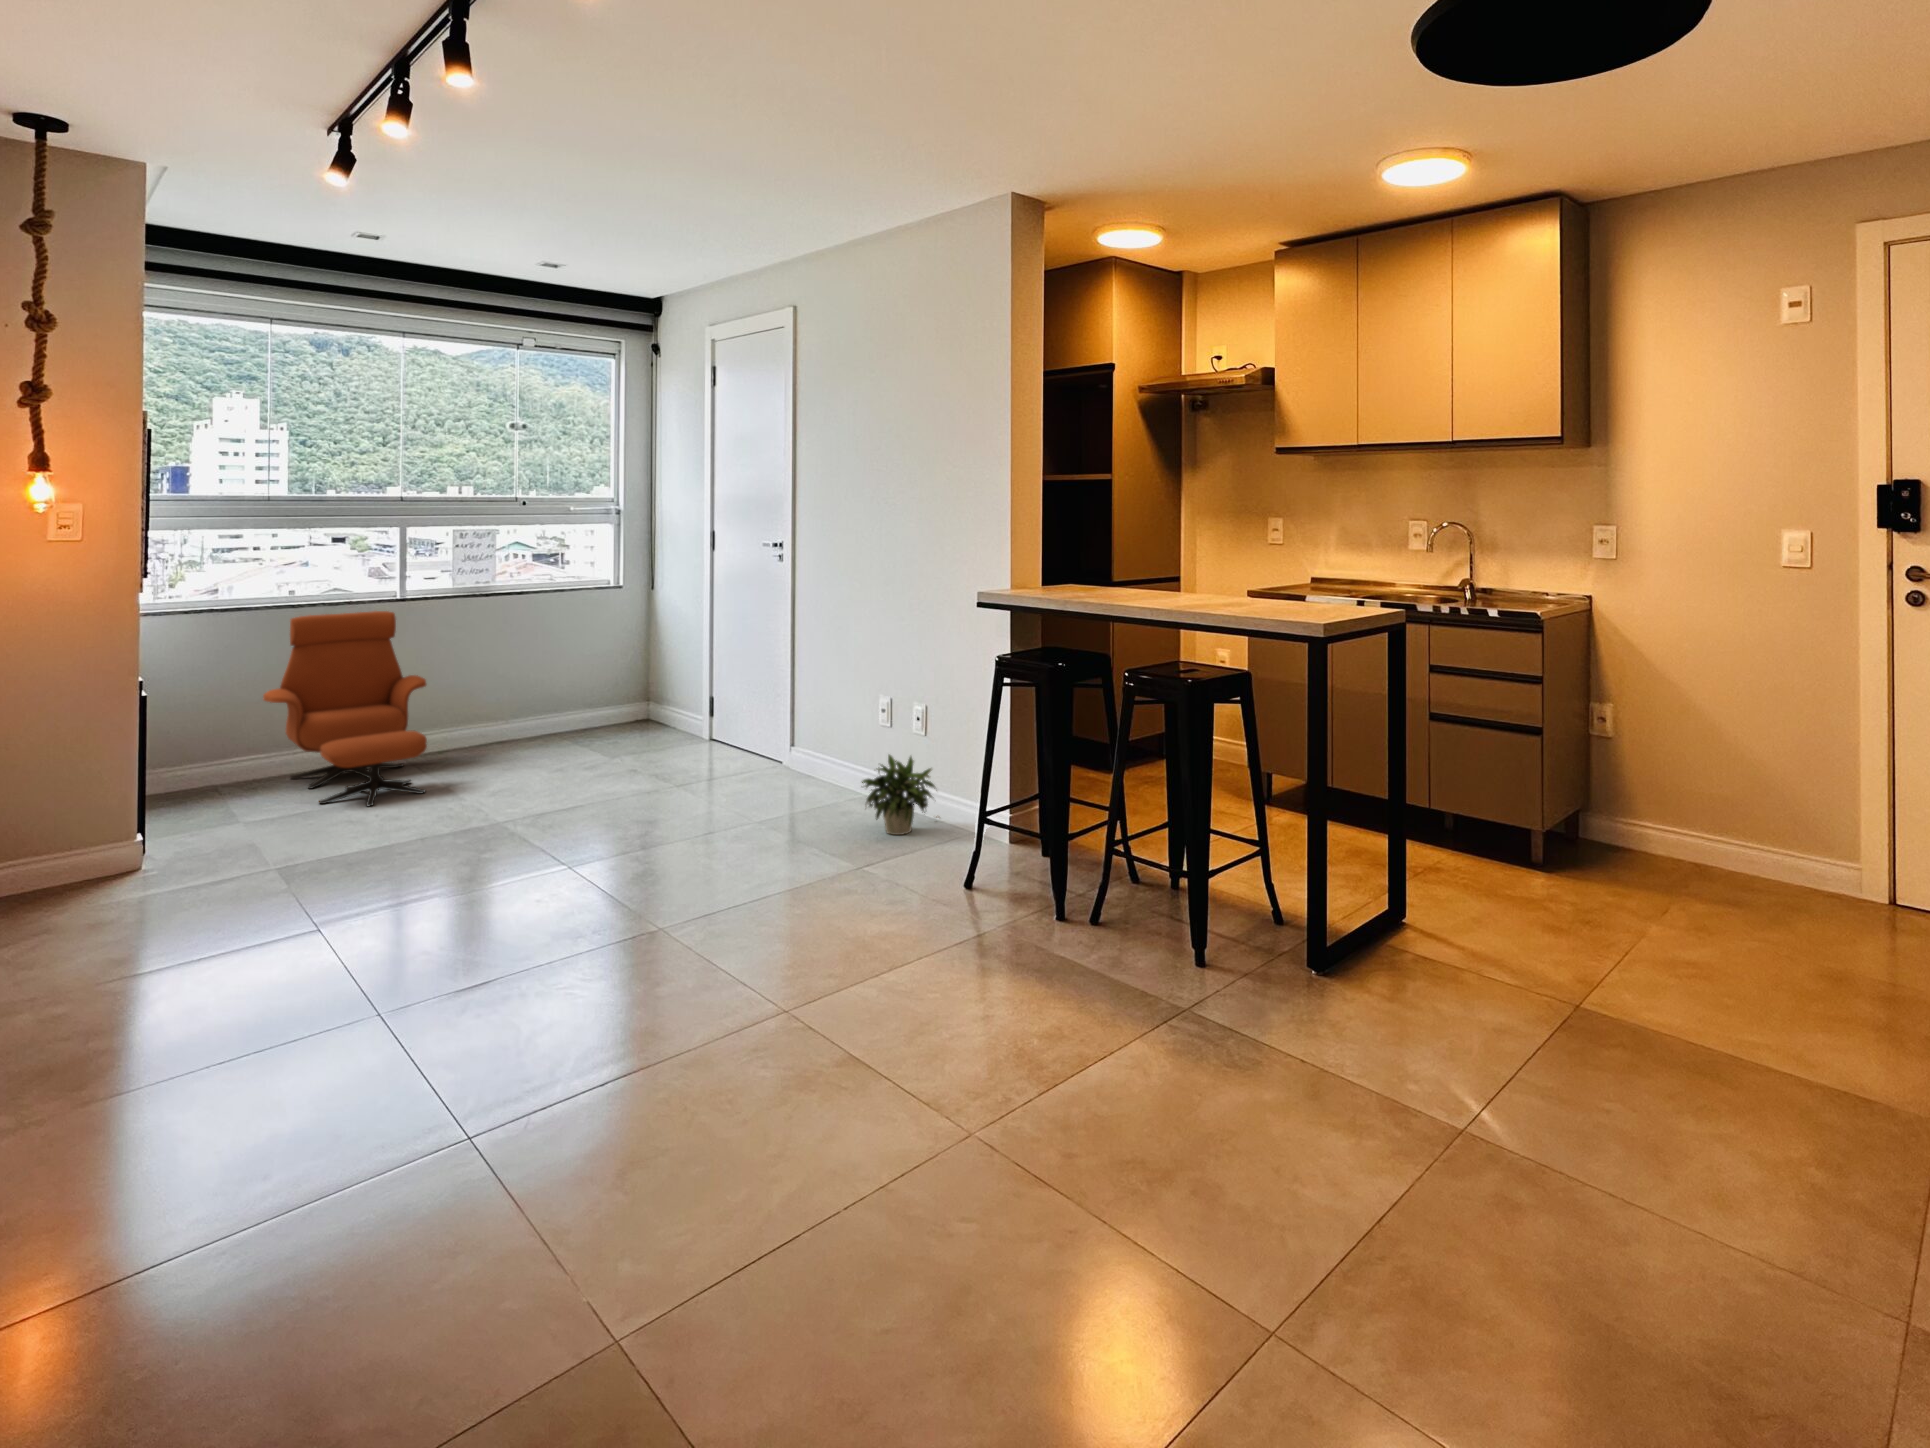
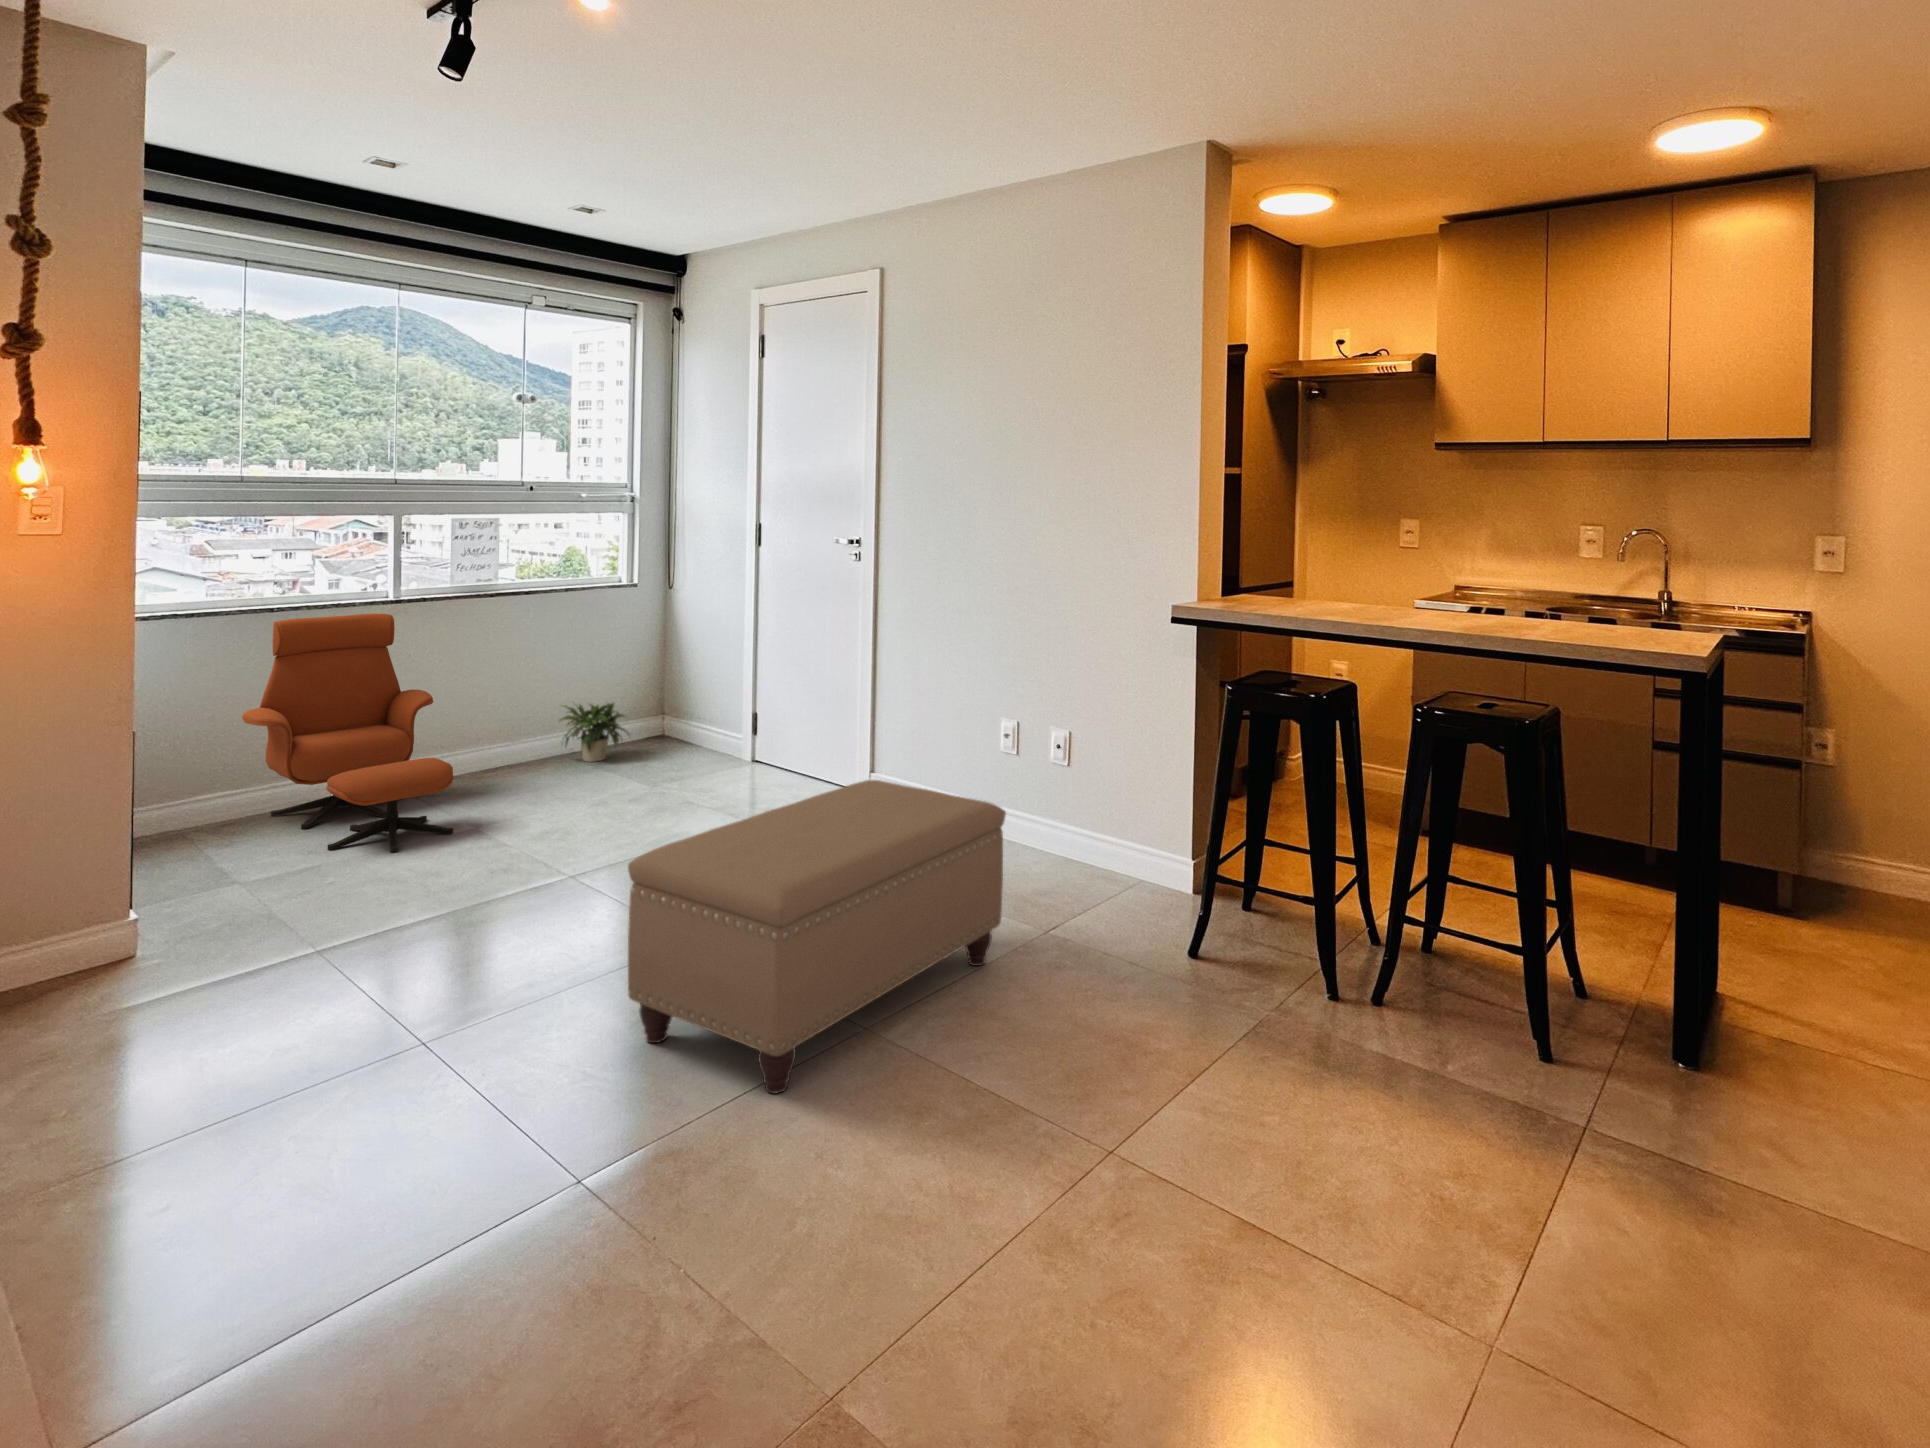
ottoman: none [455,742,800,977] -> present [628,780,1006,1094]
potted plant: present [862,755,939,835] -> present [559,703,629,762]

